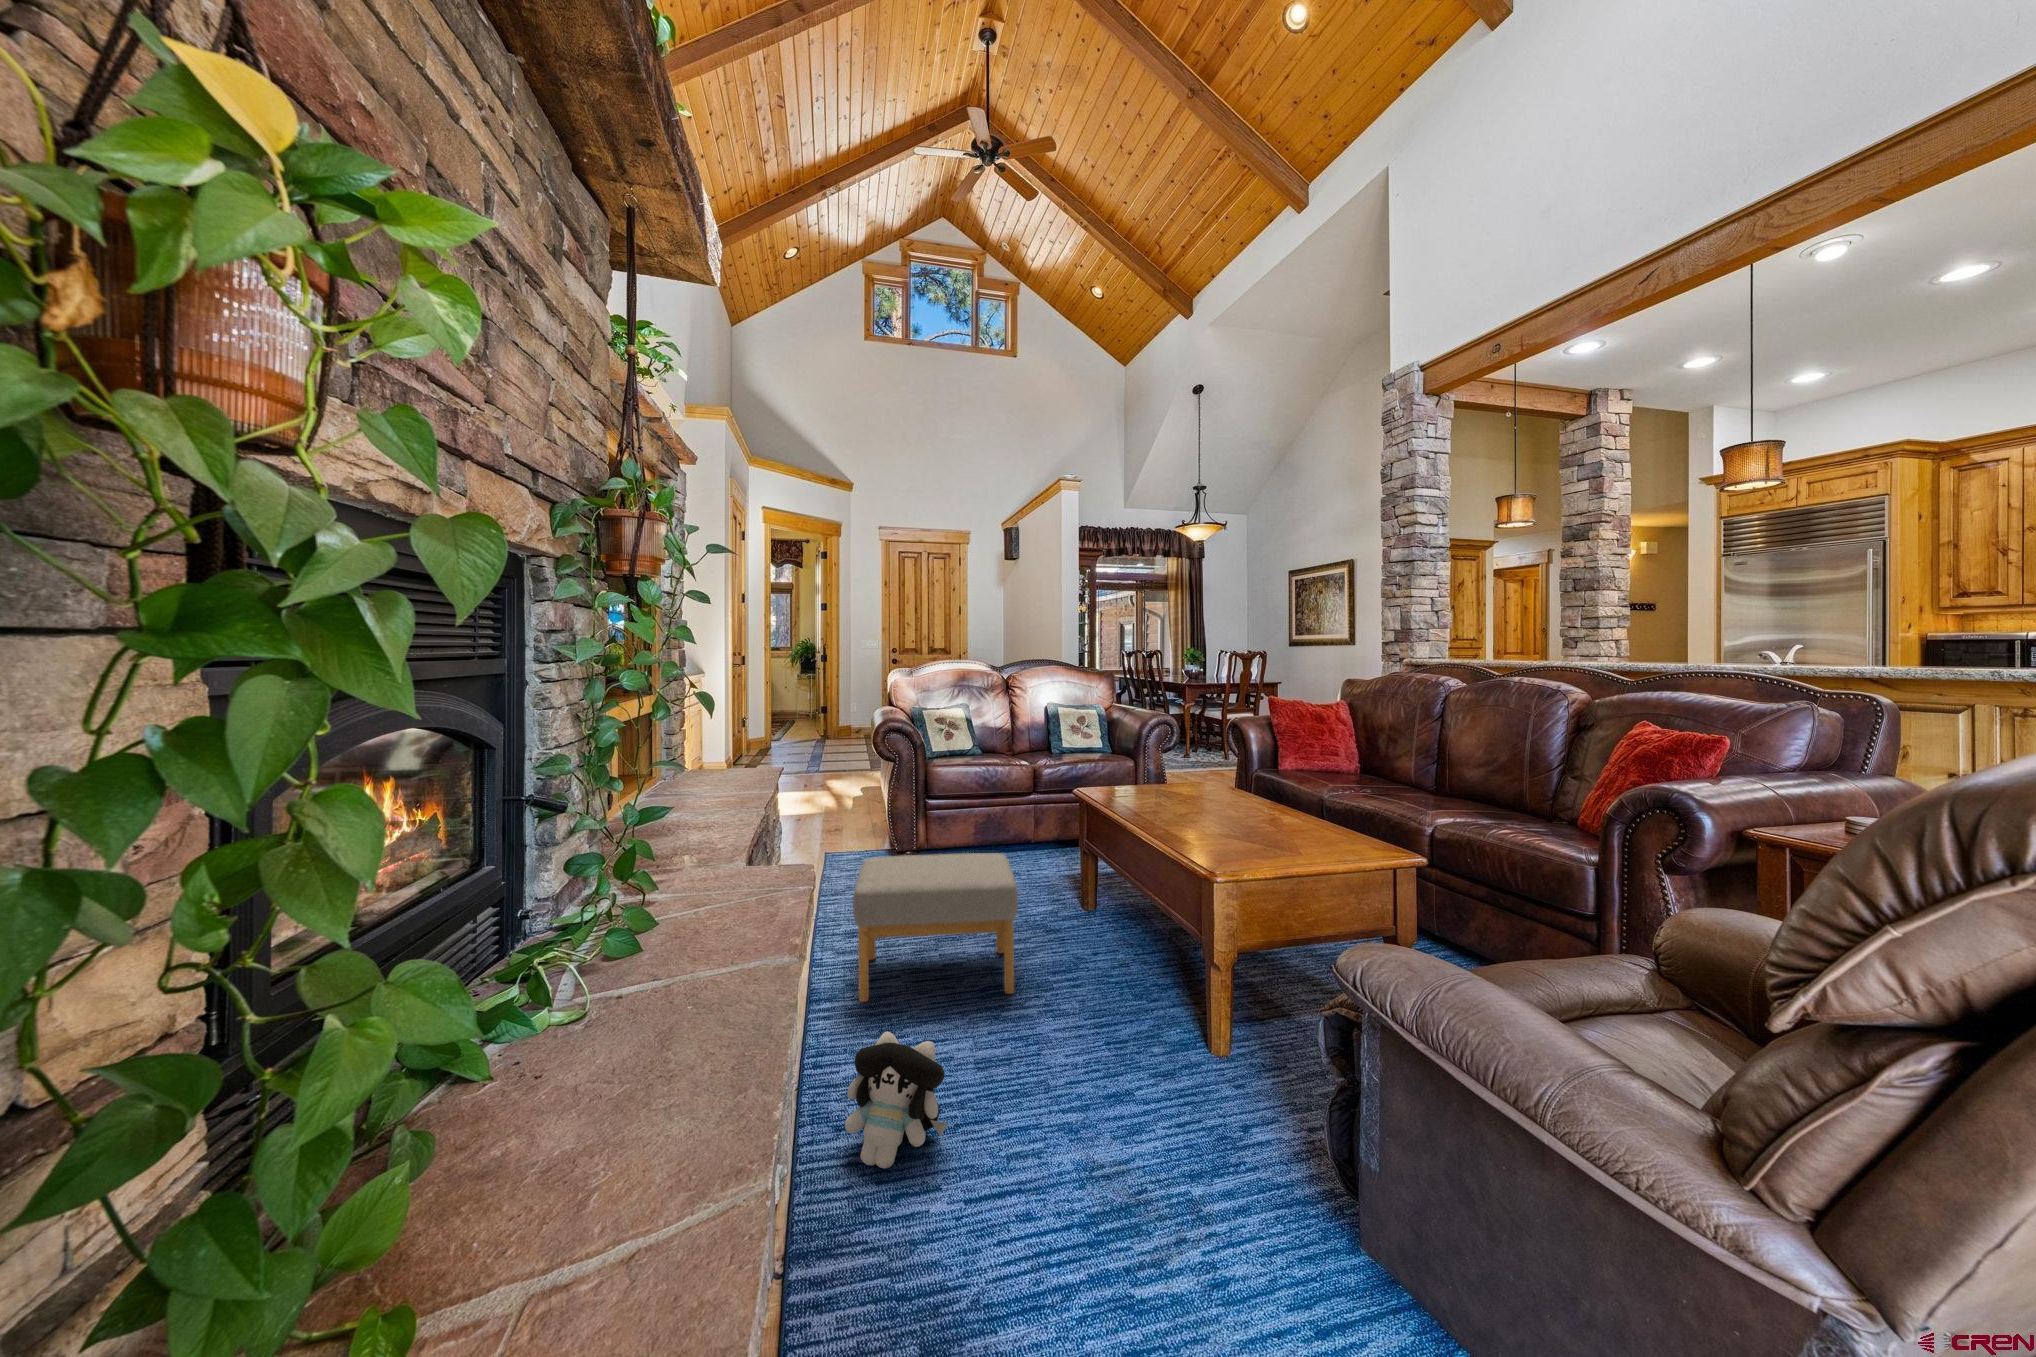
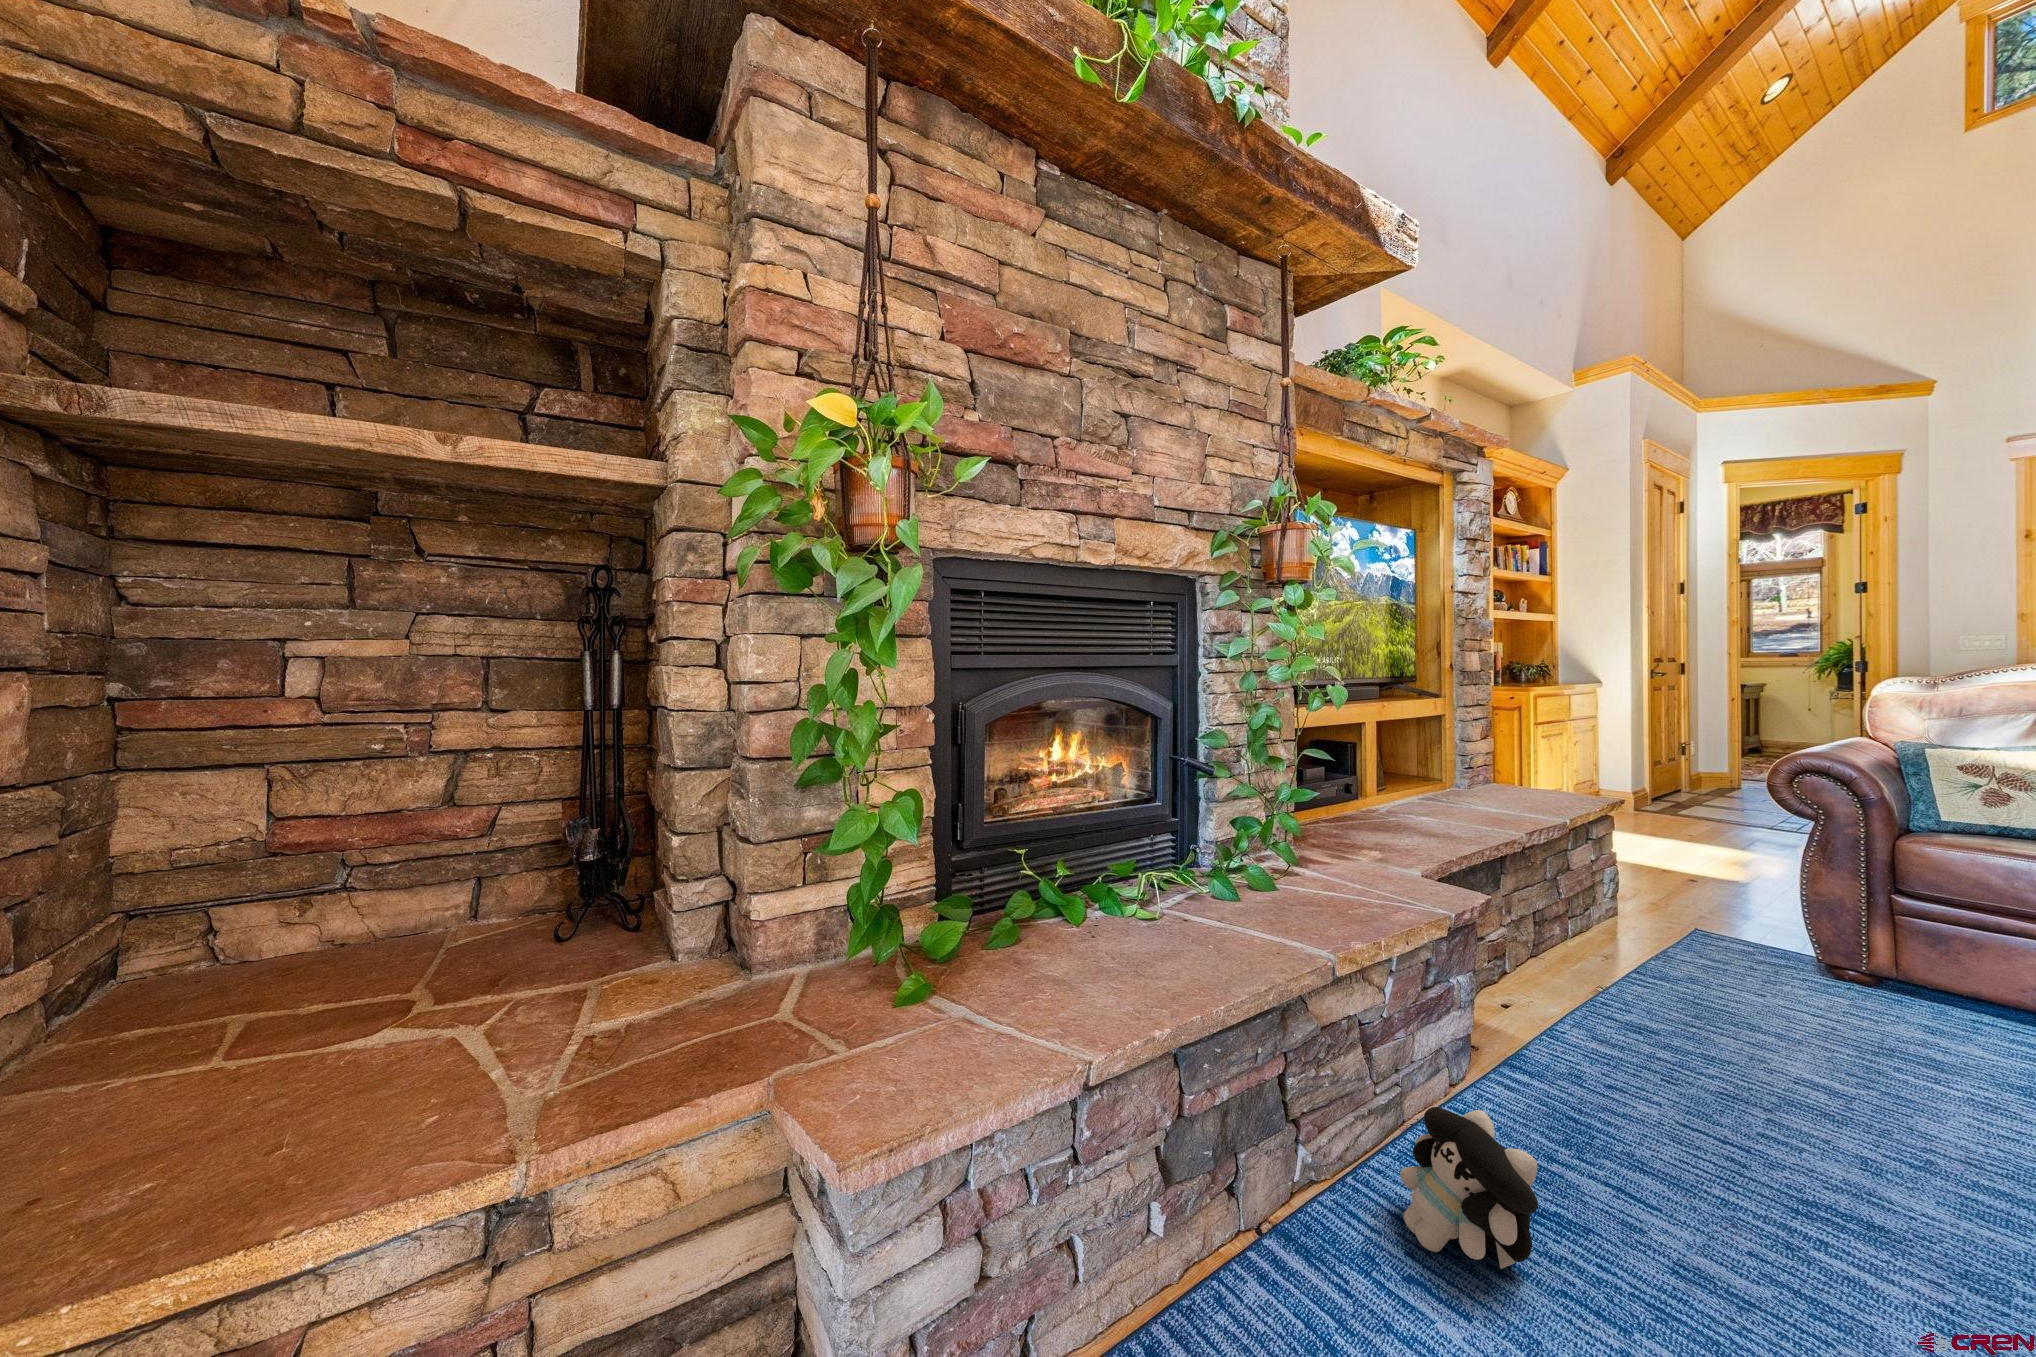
footstool: present [853,853,1018,1002] -> none [1566,936,1939,1244]

